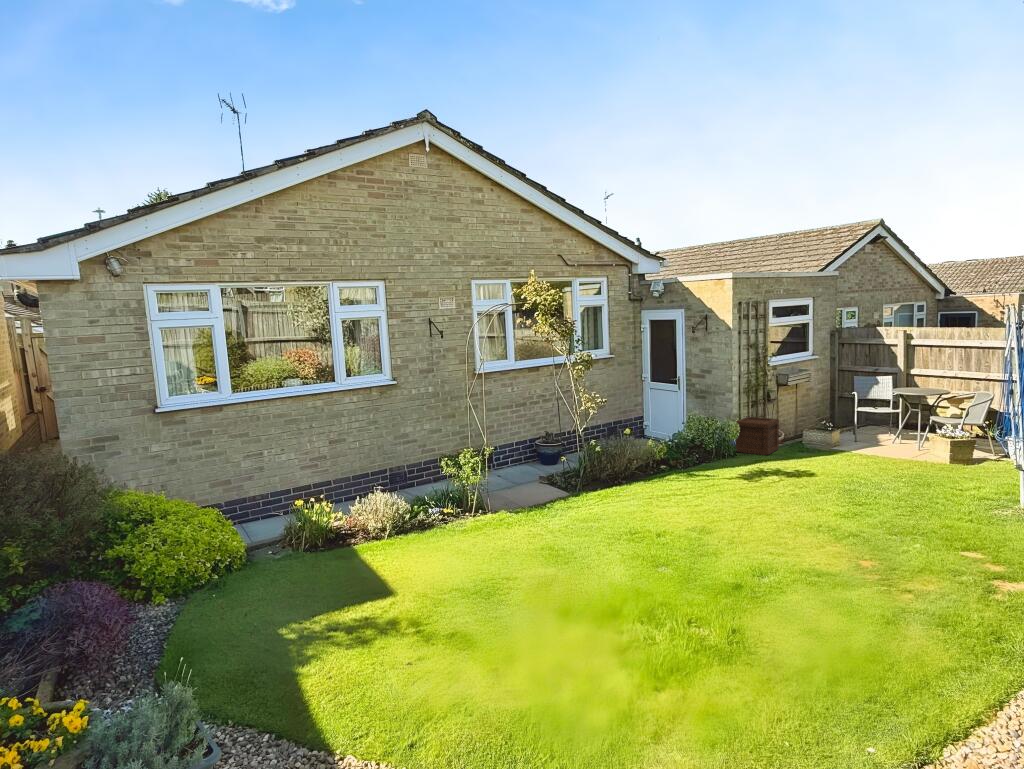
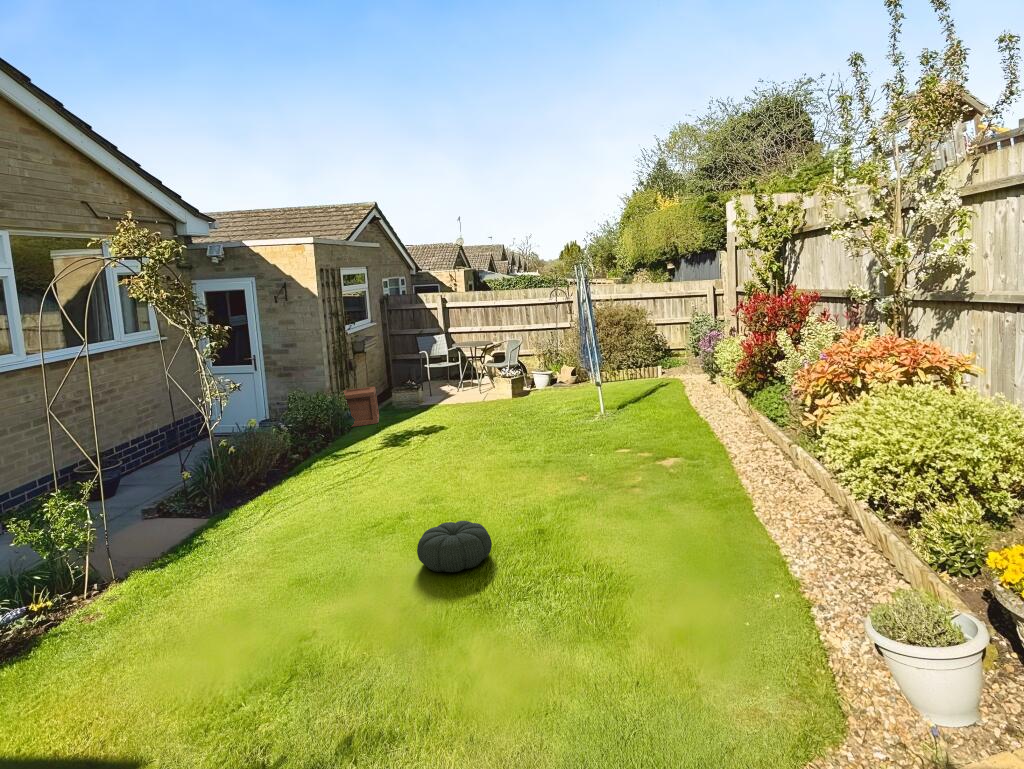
pouf: none [604,557,670,602] -> present [417,521,492,572]

